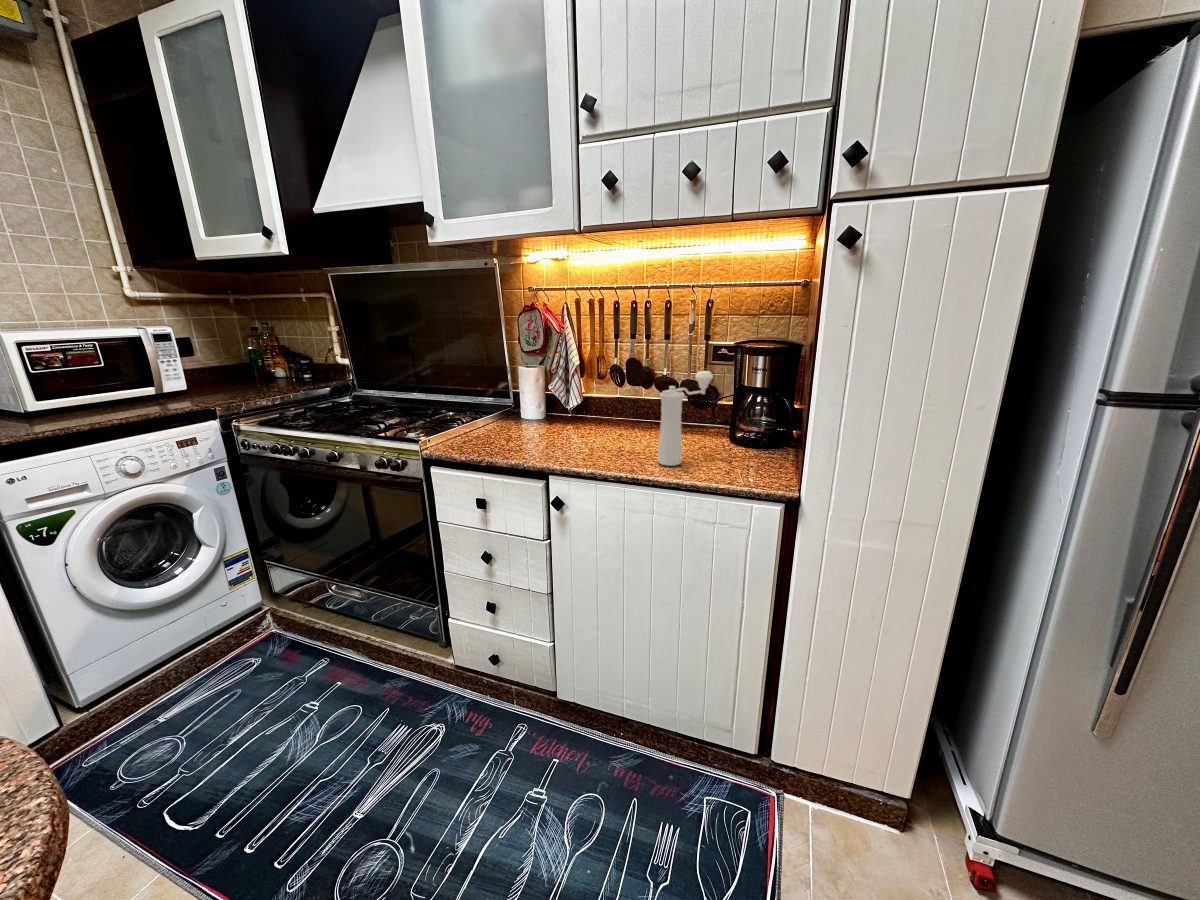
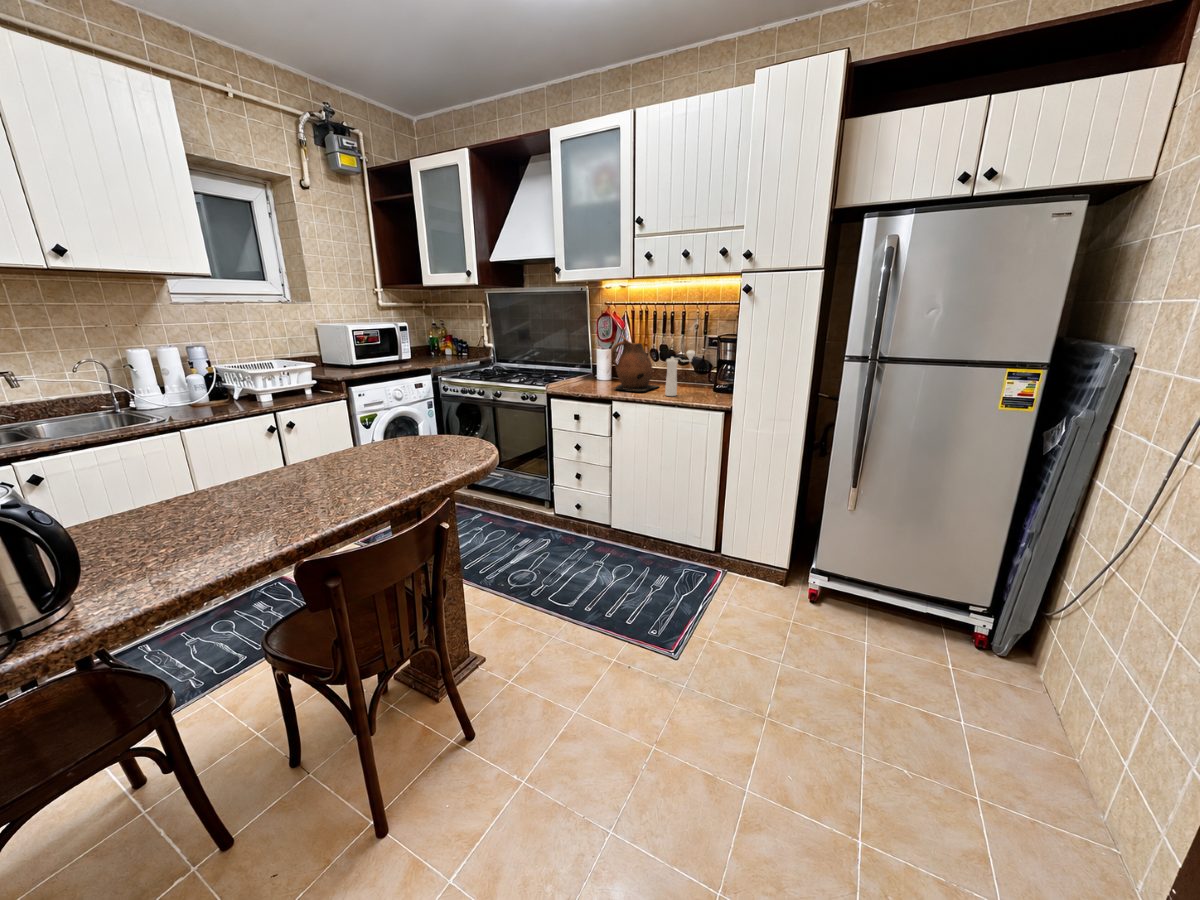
ceramic pitcher: none [544,345,637,456] -> present [612,337,659,391]

